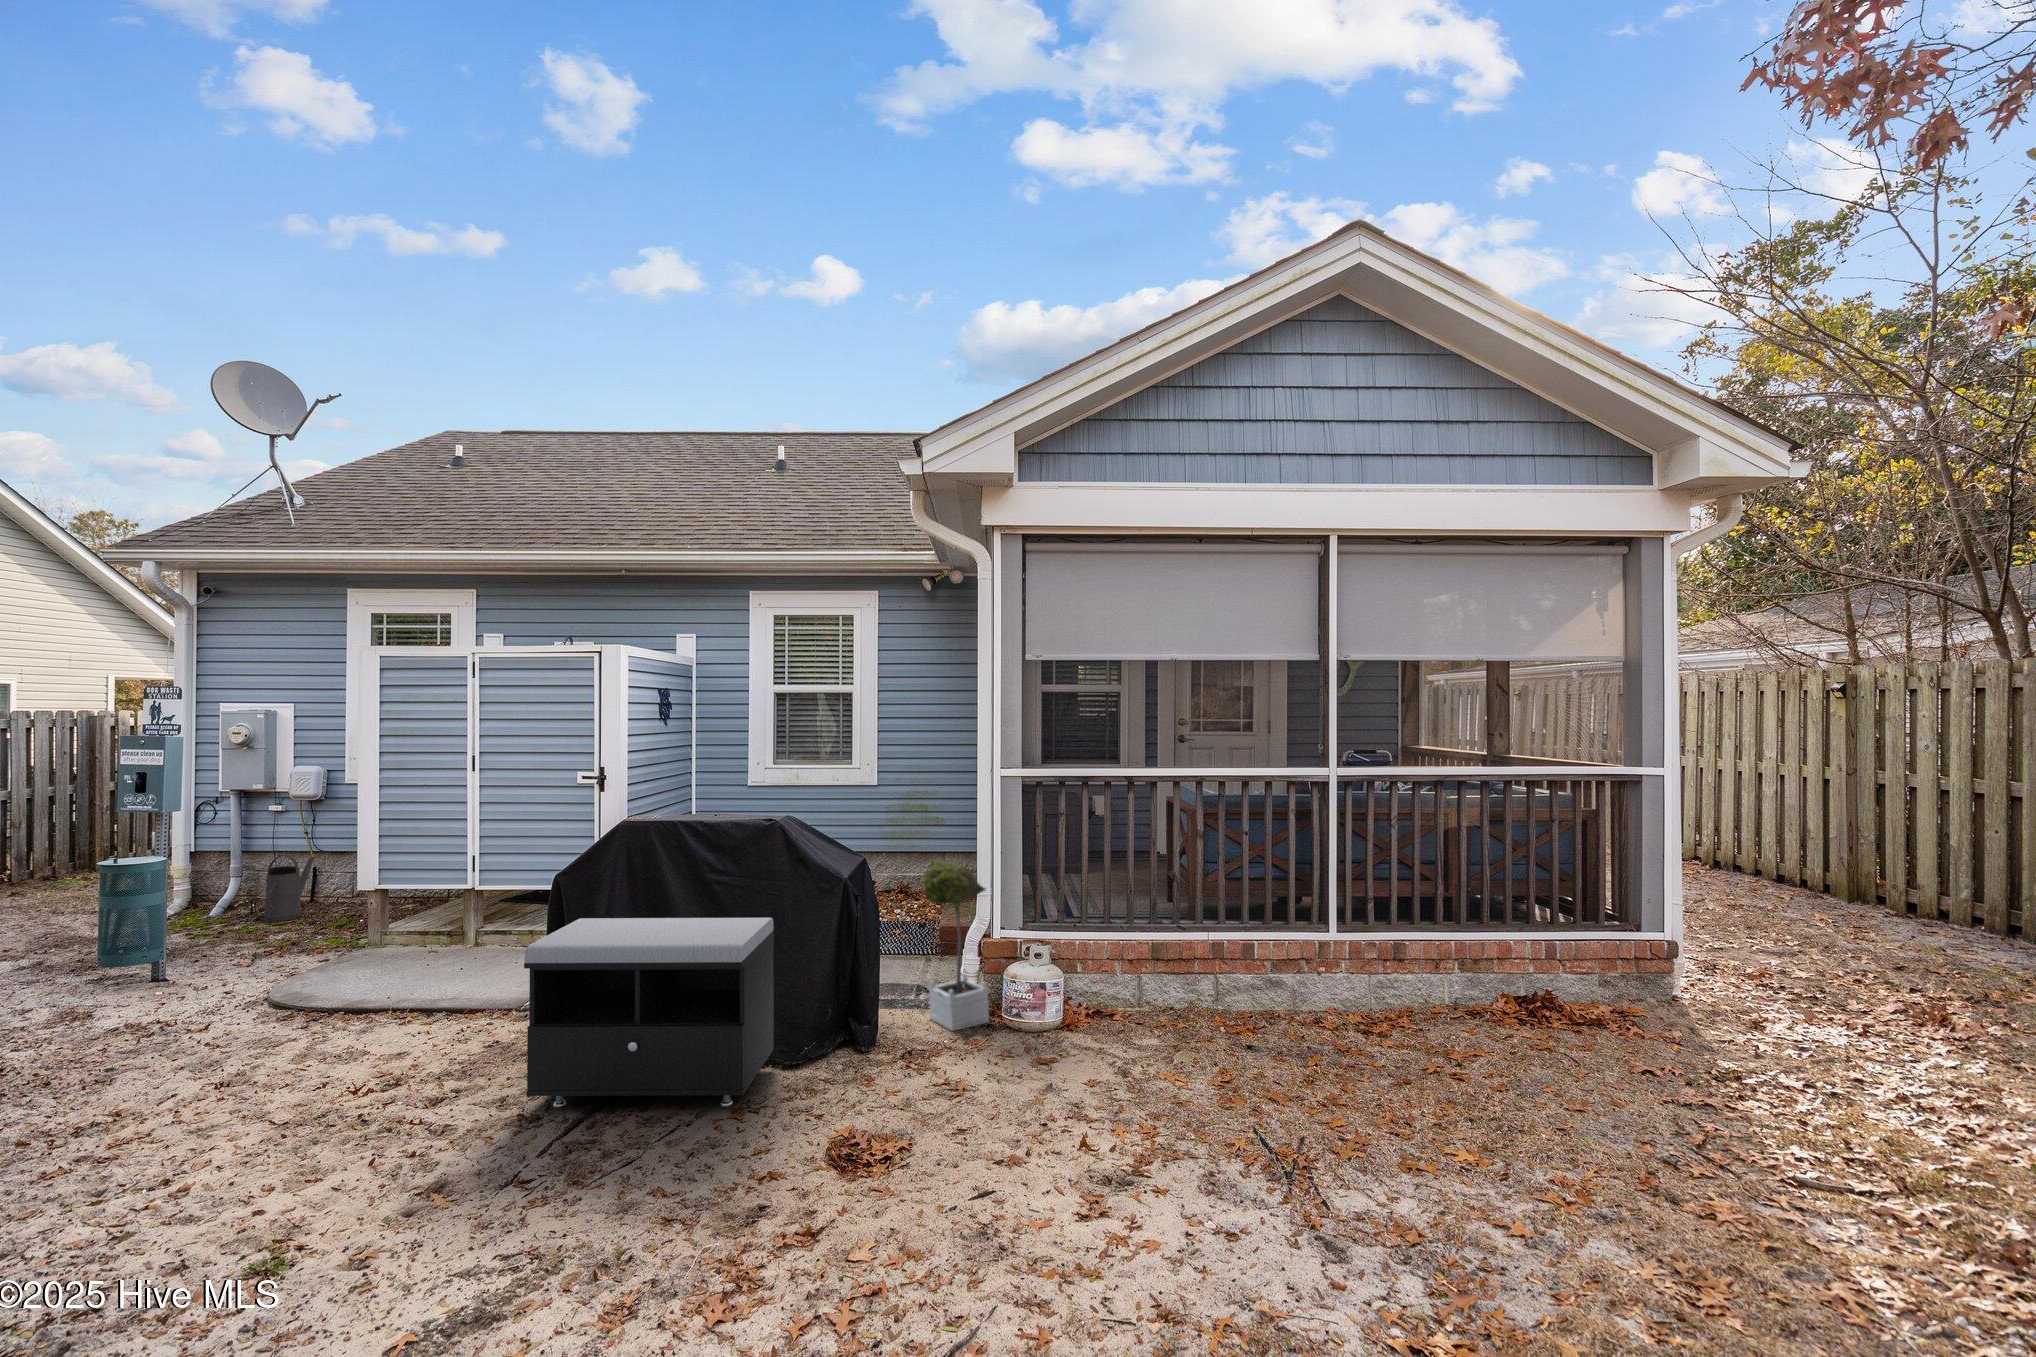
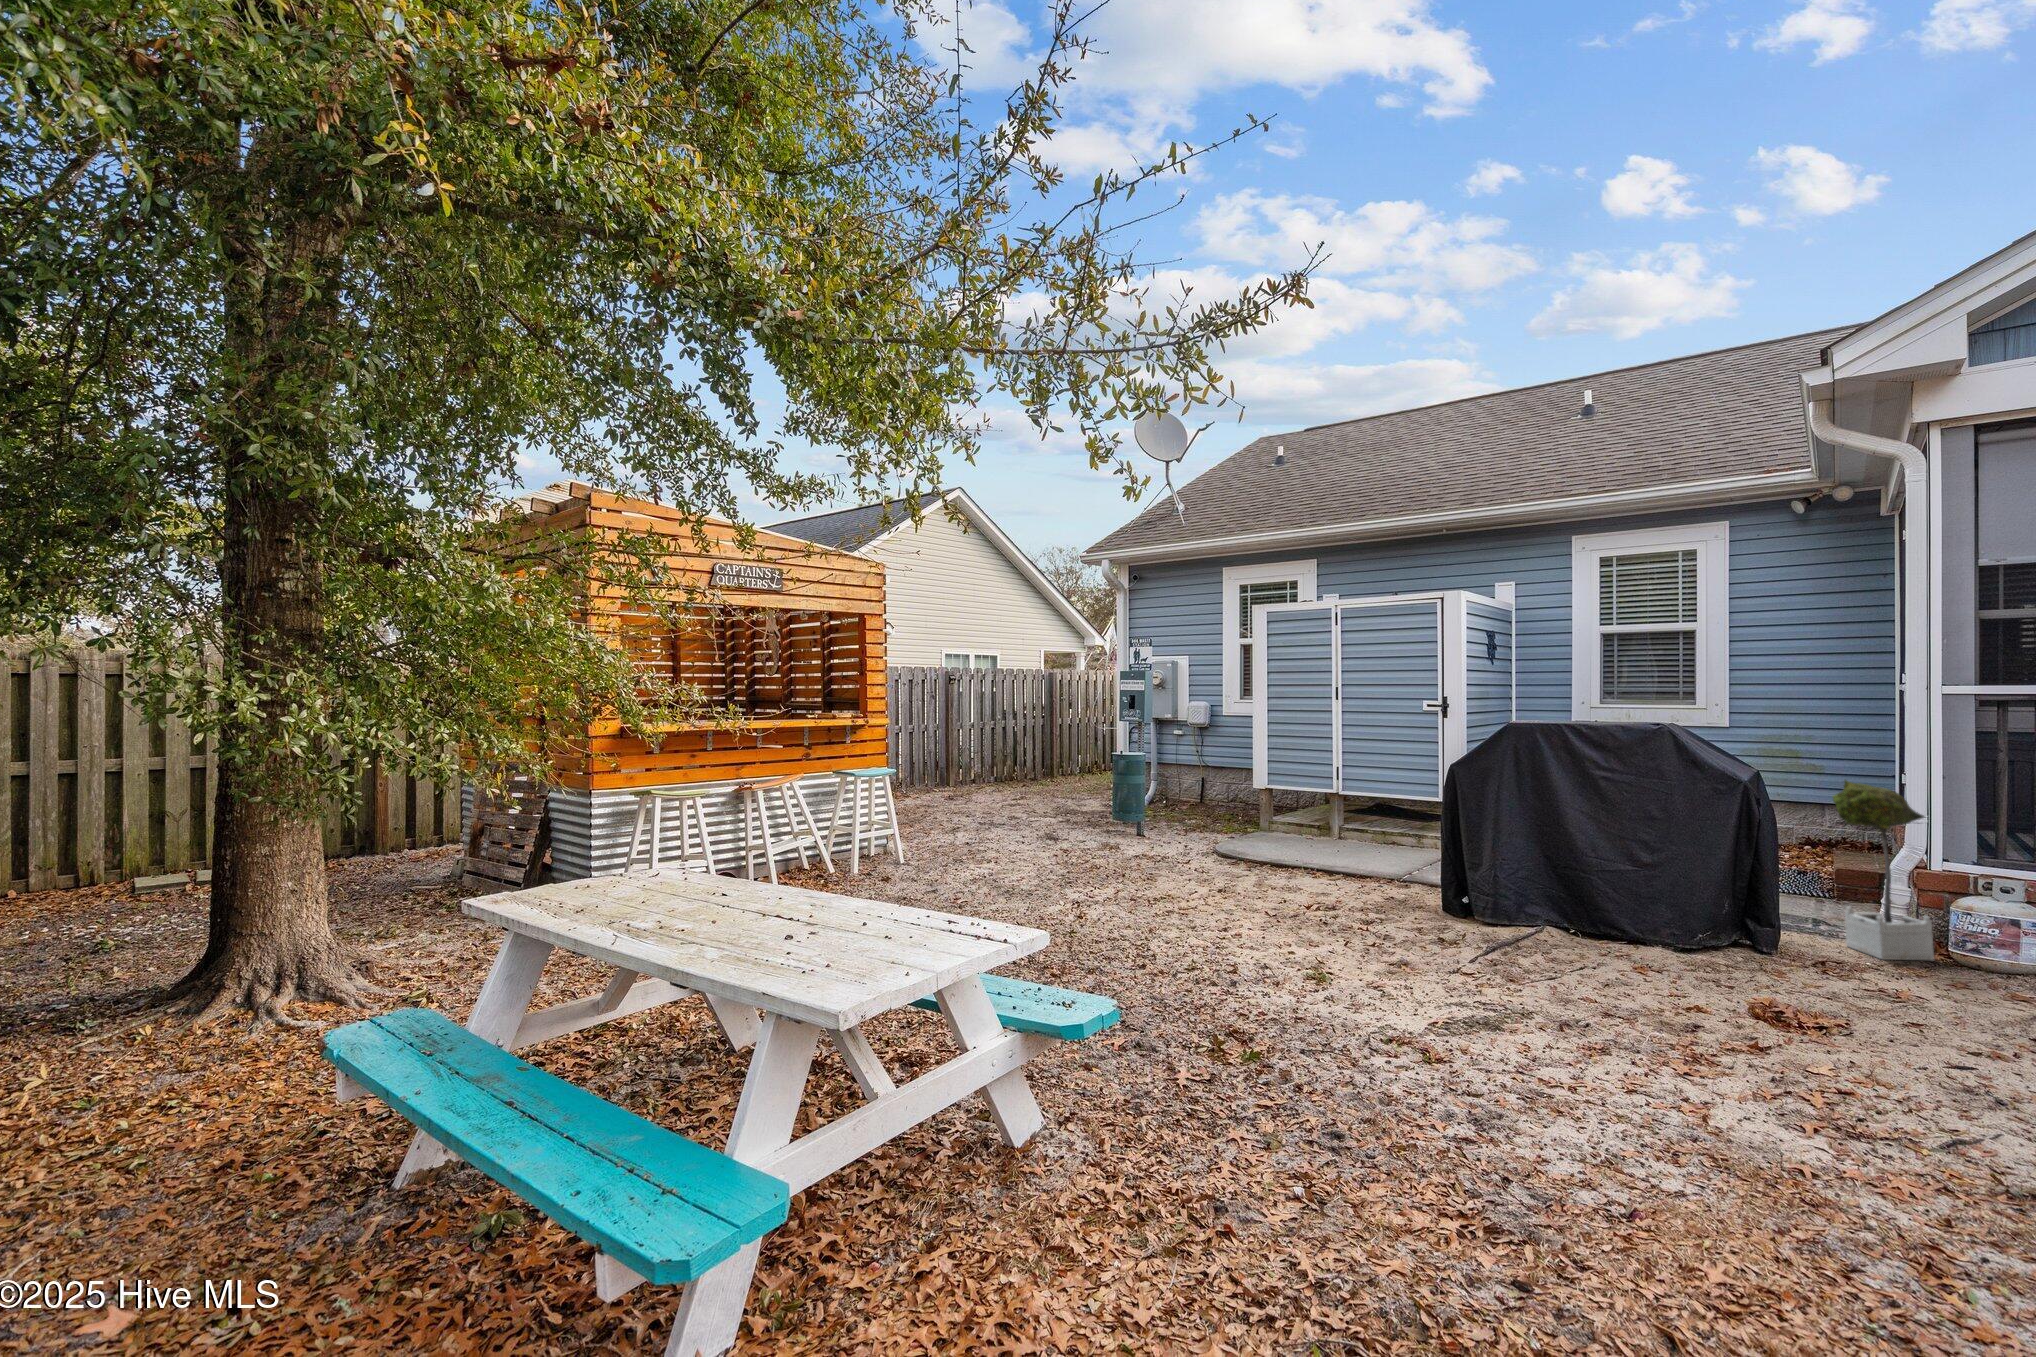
watering can: present [262,855,314,922] -> none [1179,764,1205,811]
storage bench: present [524,918,774,1108] -> none [1445,800,1667,967]

